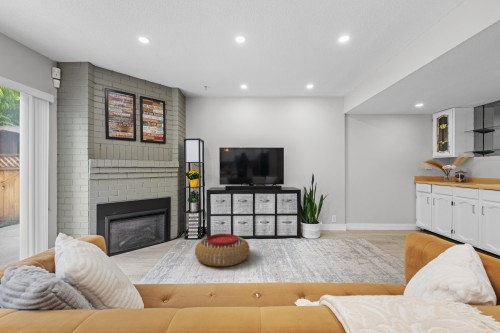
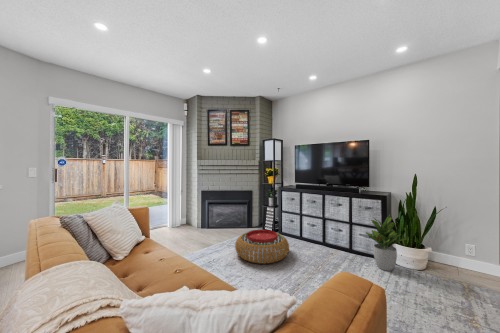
potted plant: none [291,203,315,242] -> present [366,215,406,271]

